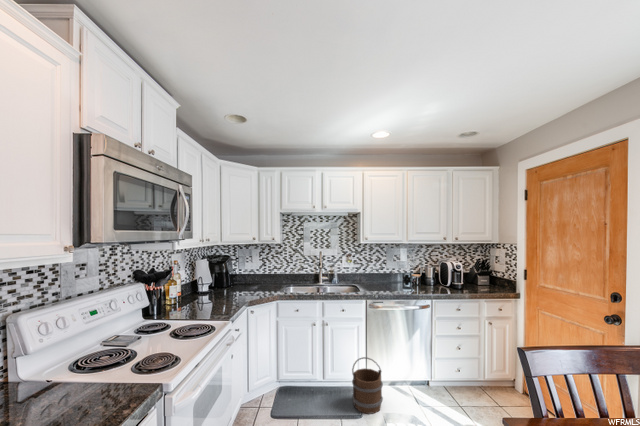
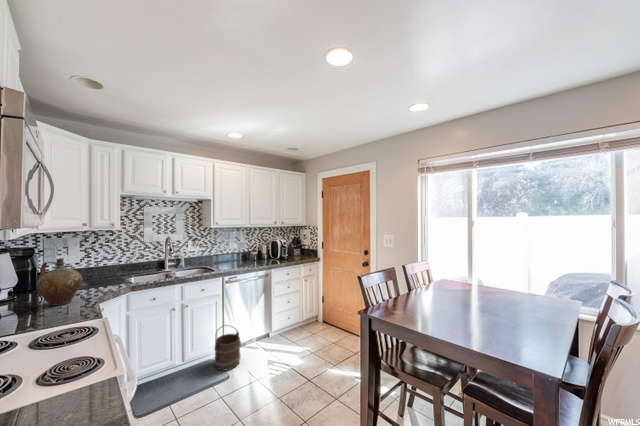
ceramic jug: none [212,265,239,302] -> present [36,258,82,306]

